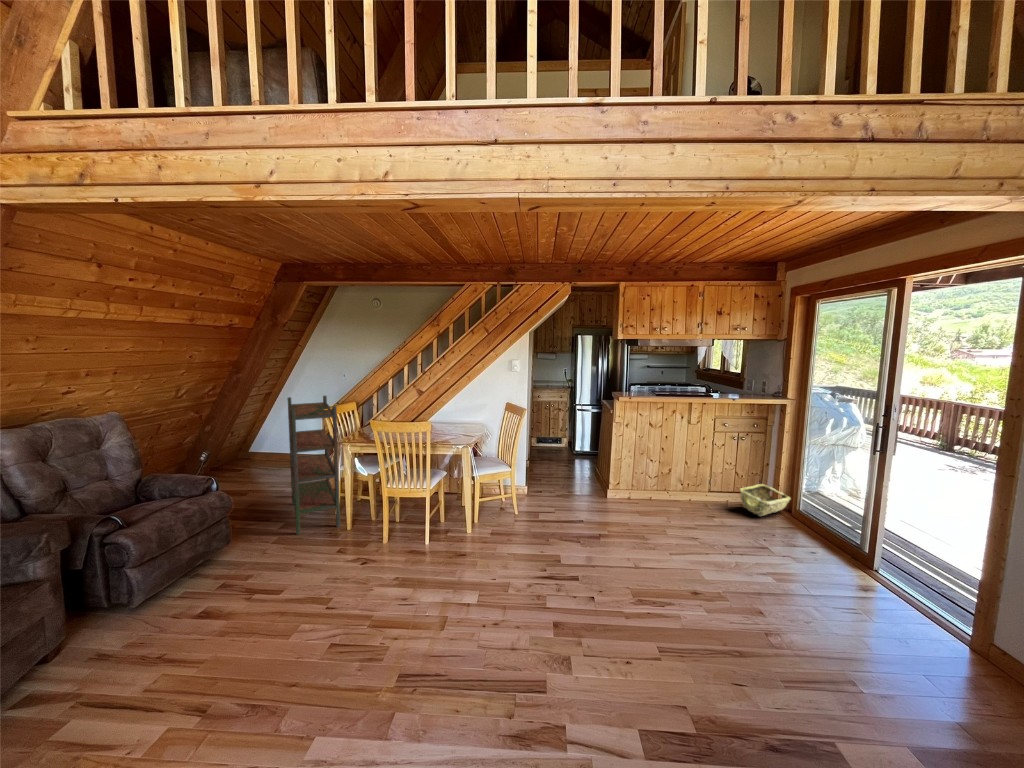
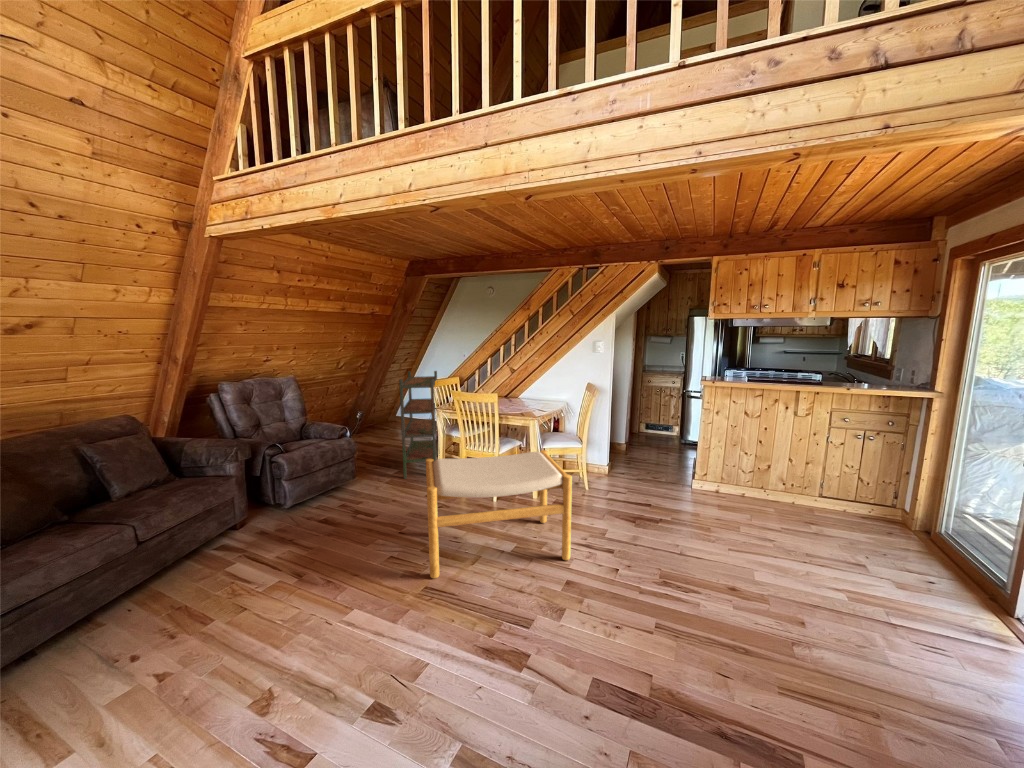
footstool: none [367,480,547,658] -> present [426,450,572,579]
woven basket: present [740,484,791,516] -> none [853,493,931,530]

